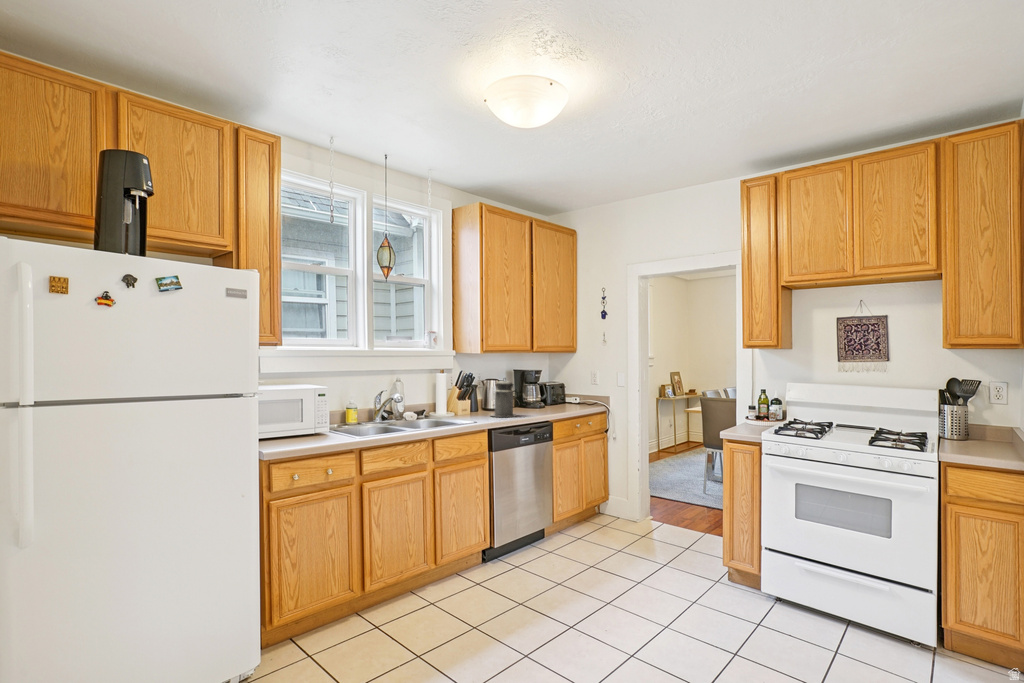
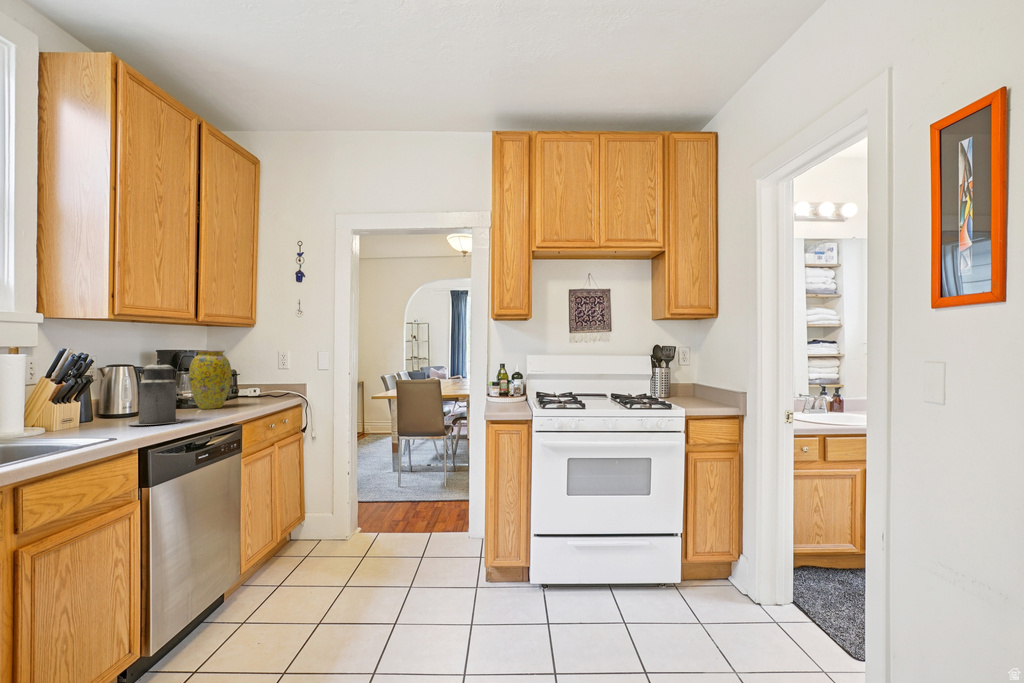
vase: none [529,371,554,410] -> present [189,350,231,409]

